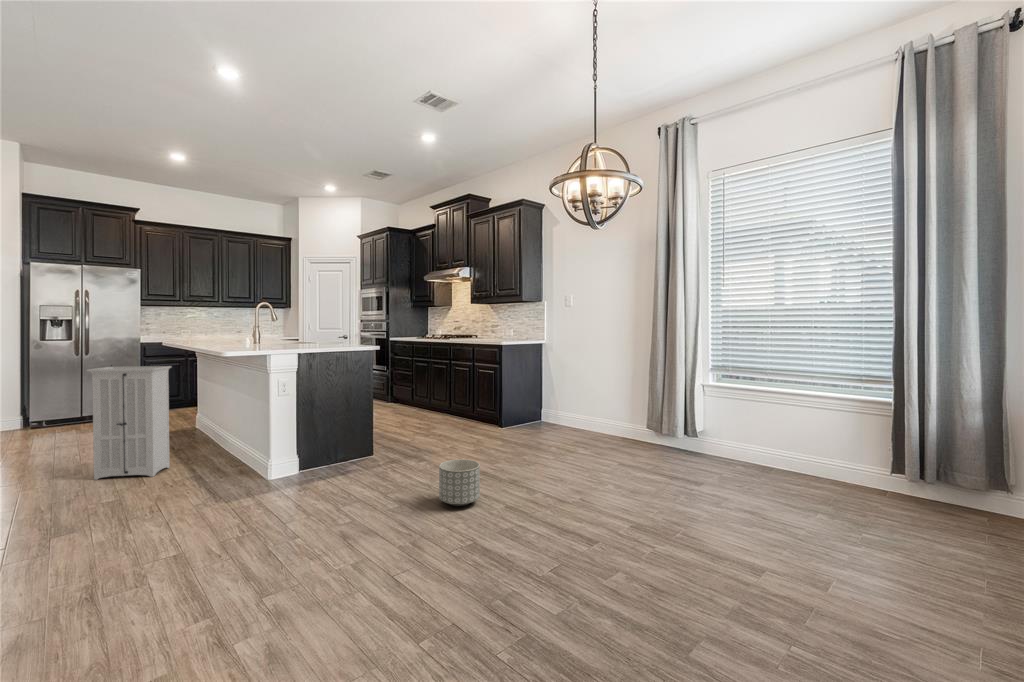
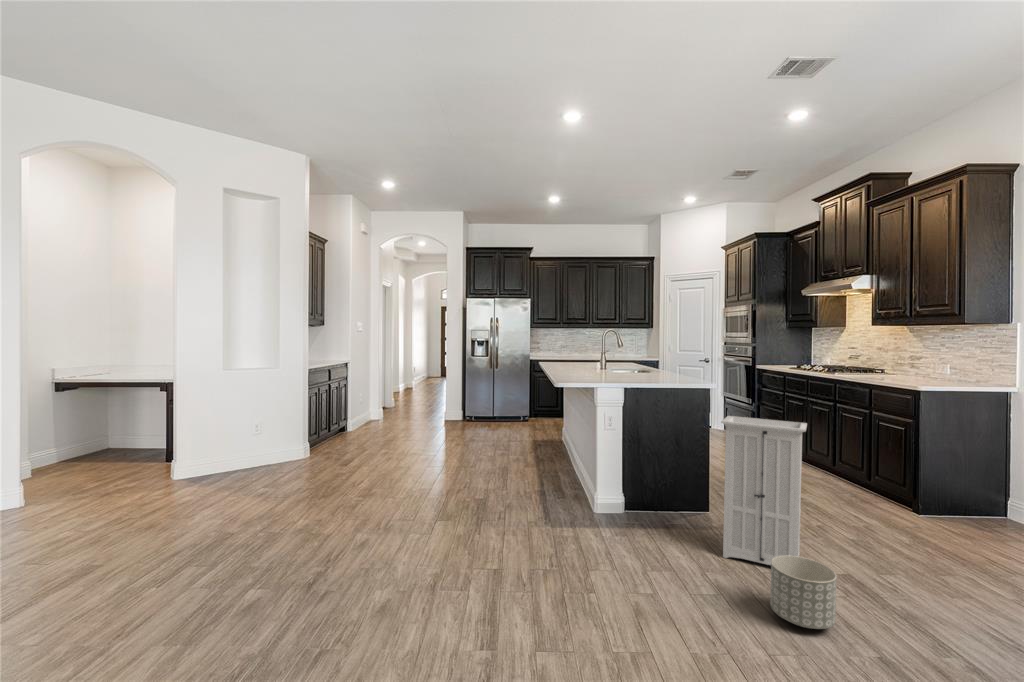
storage cabinet: present [87,365,171,480] -> present [721,415,807,565]

